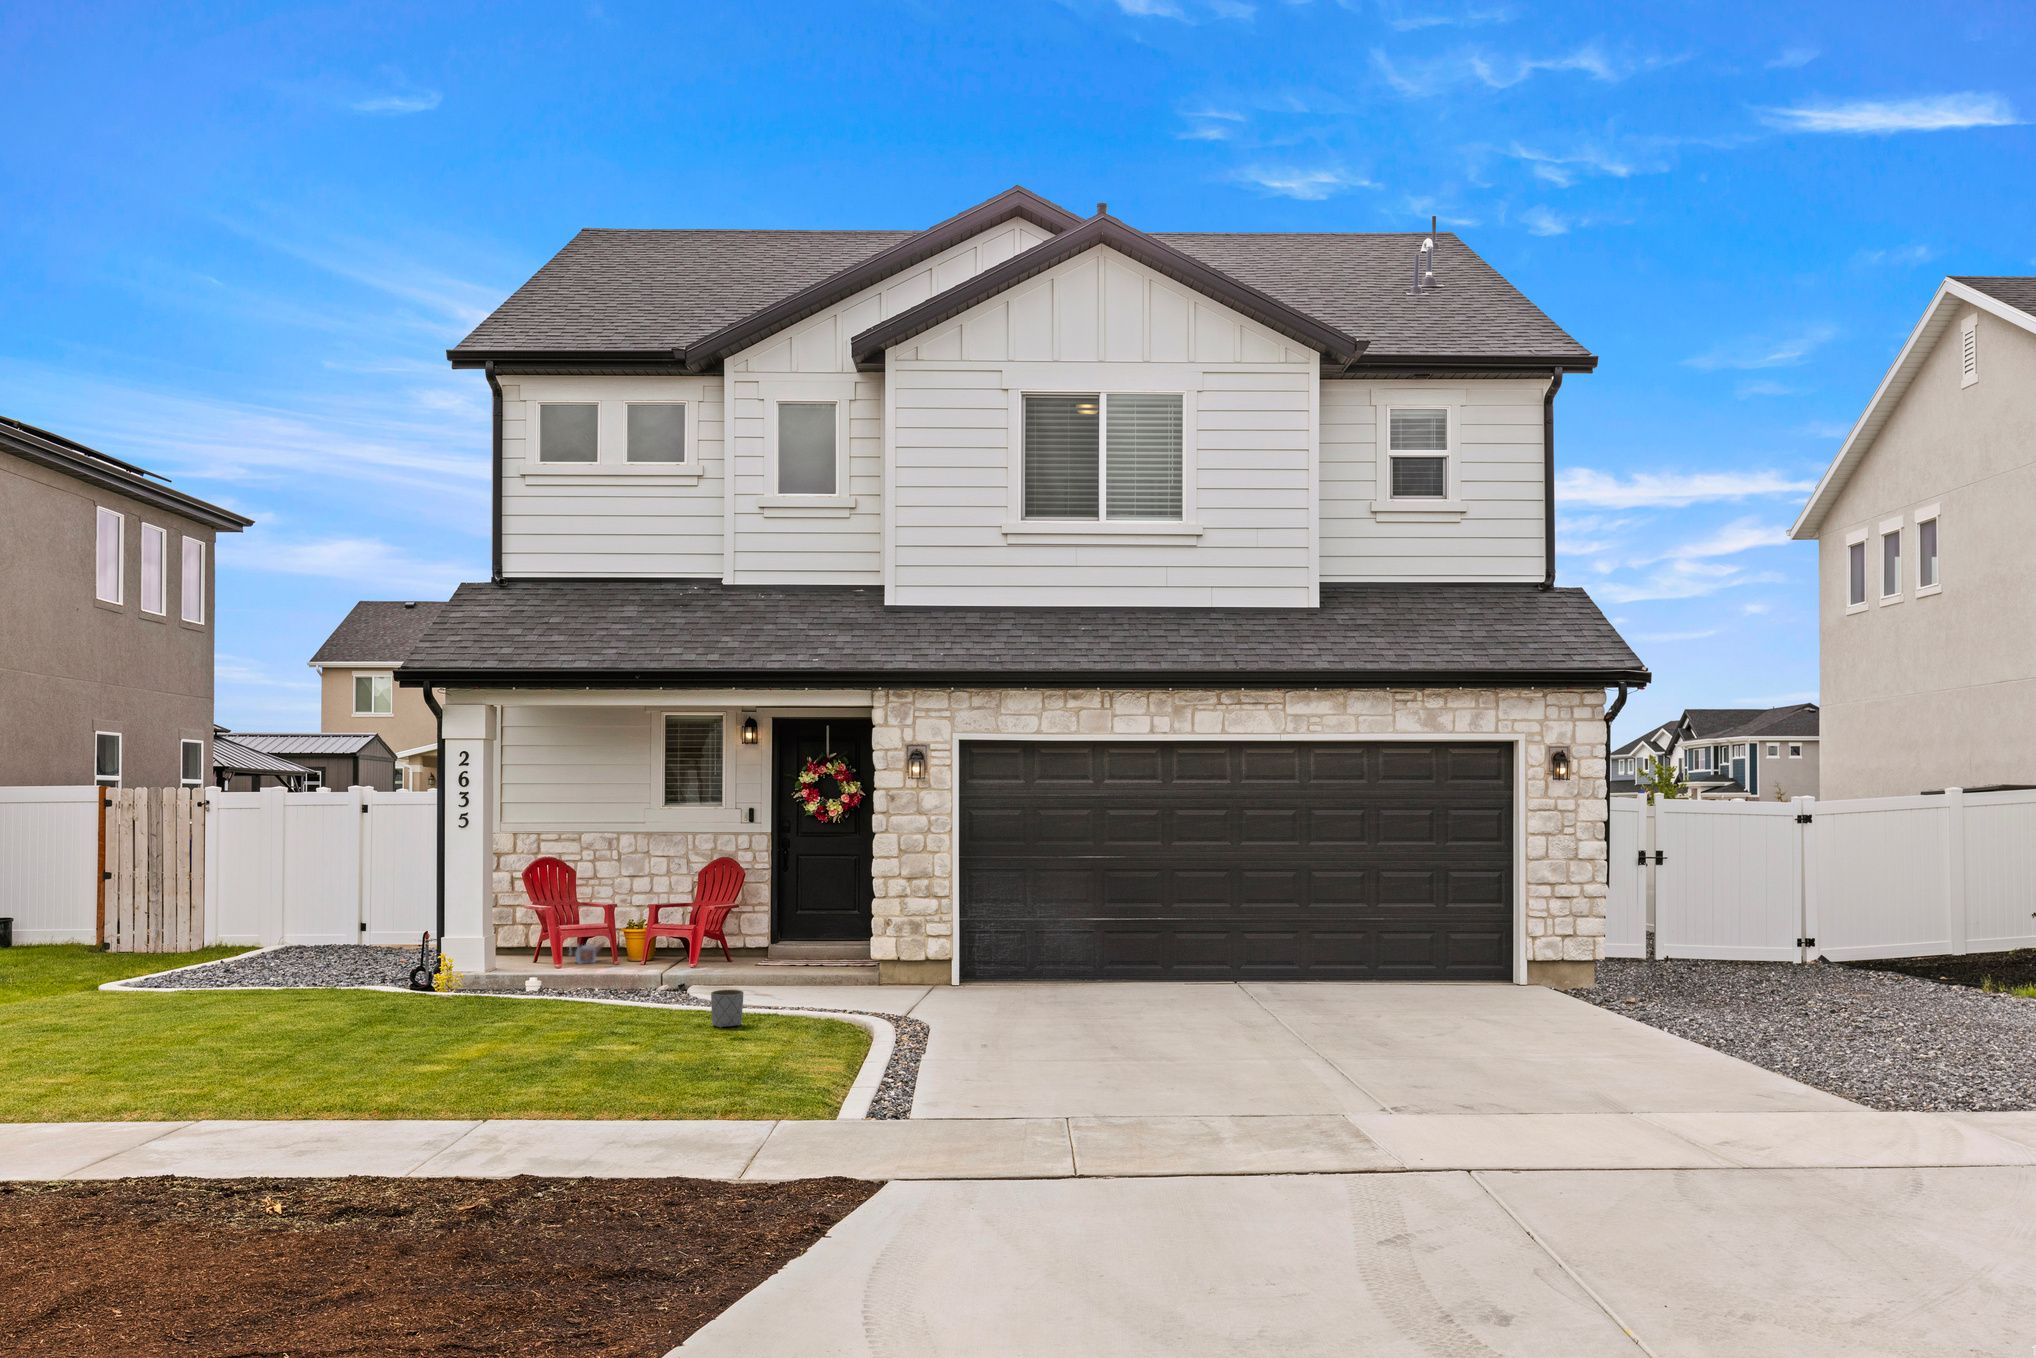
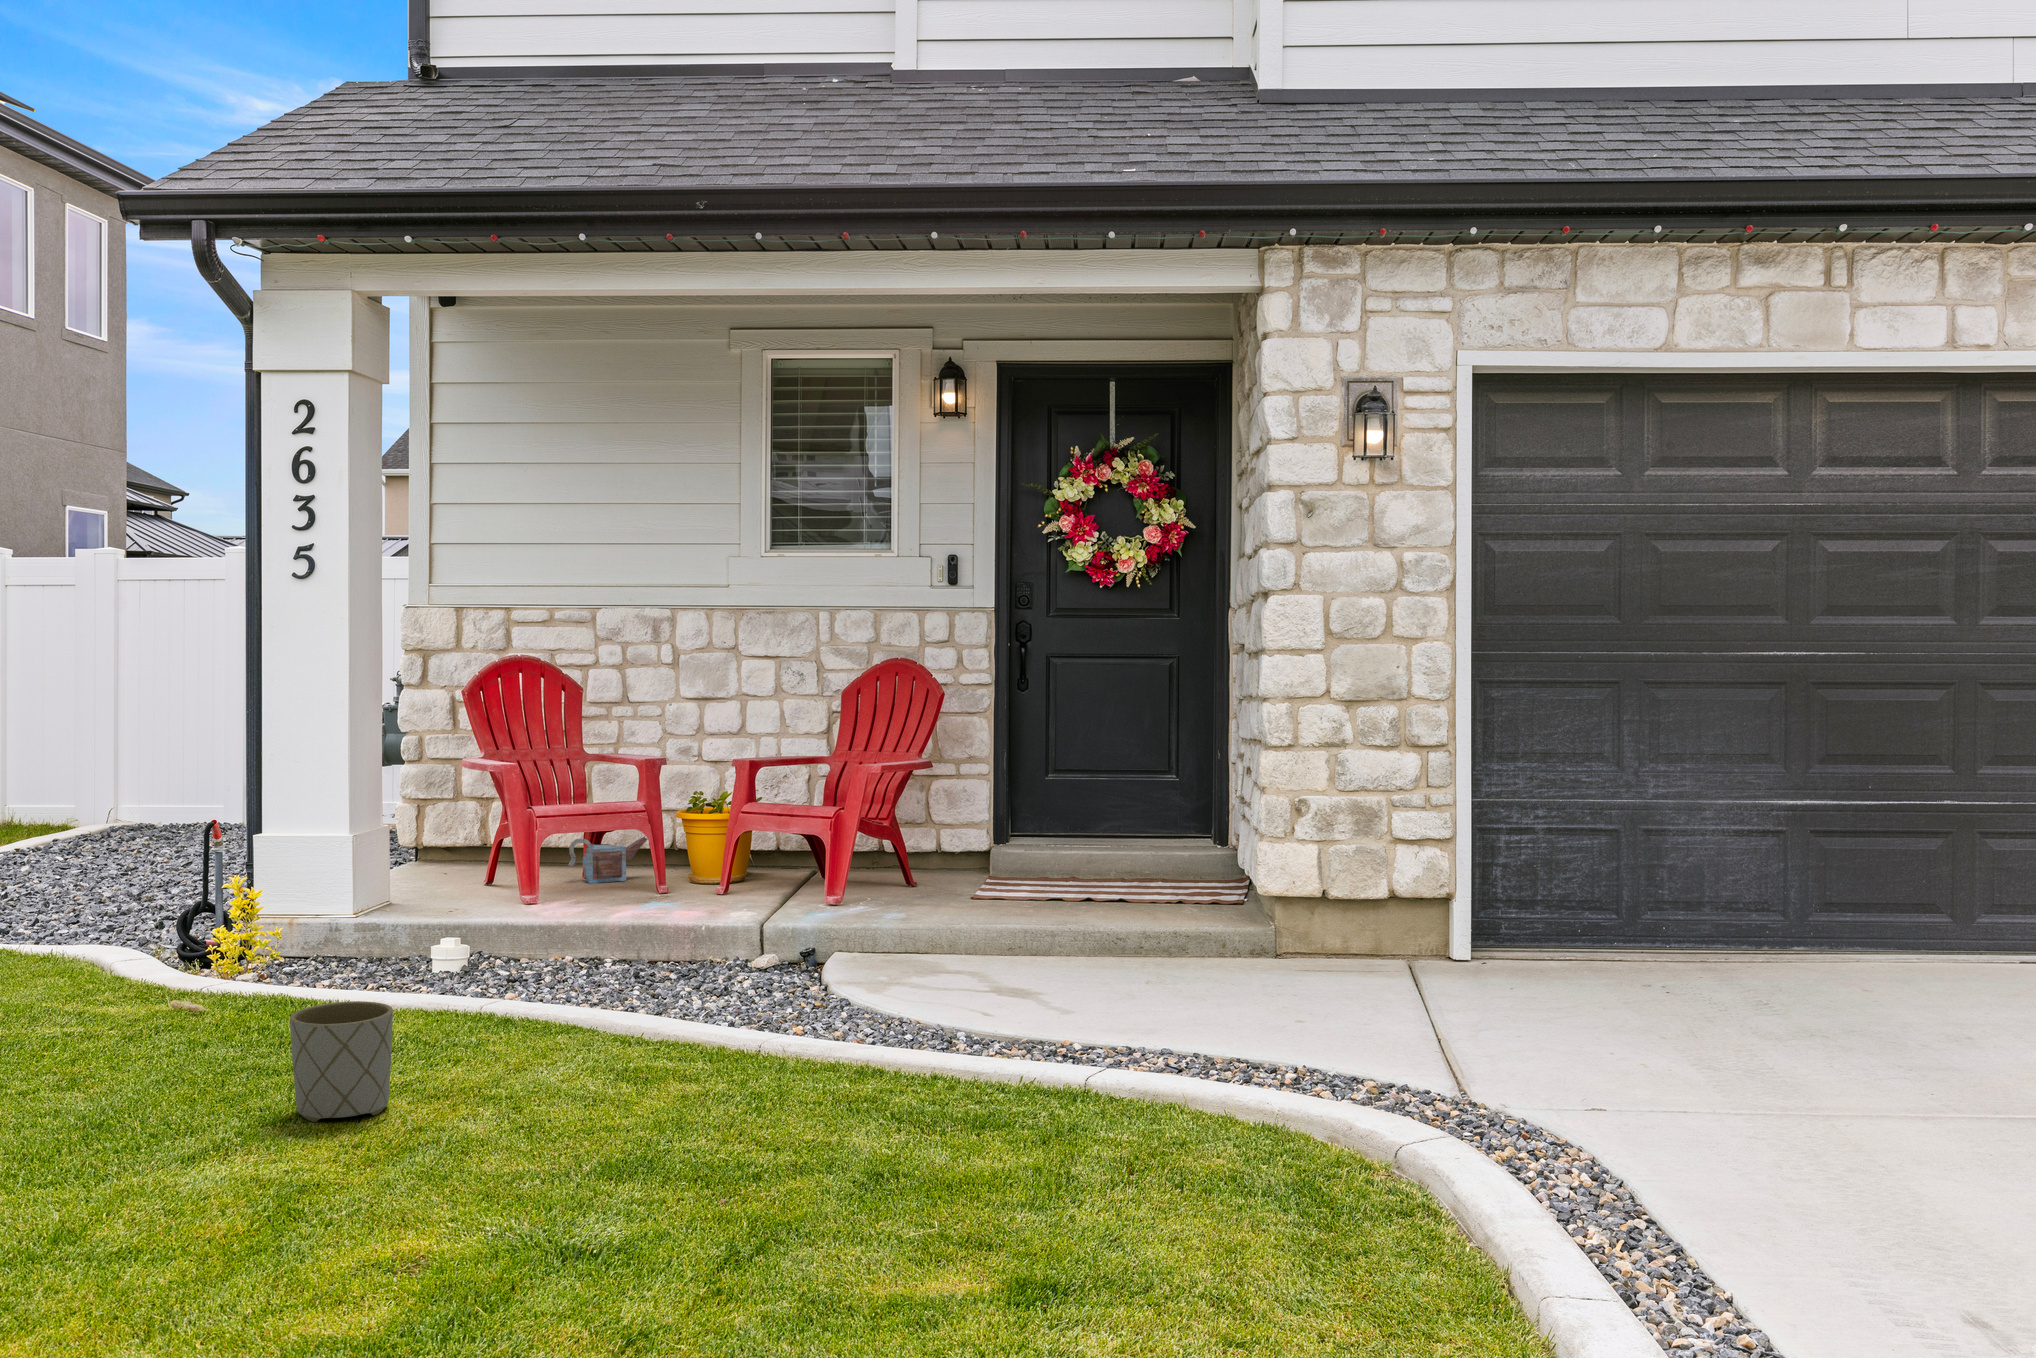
planter: present [711,990,744,1028] -> present [290,1001,393,1122]

